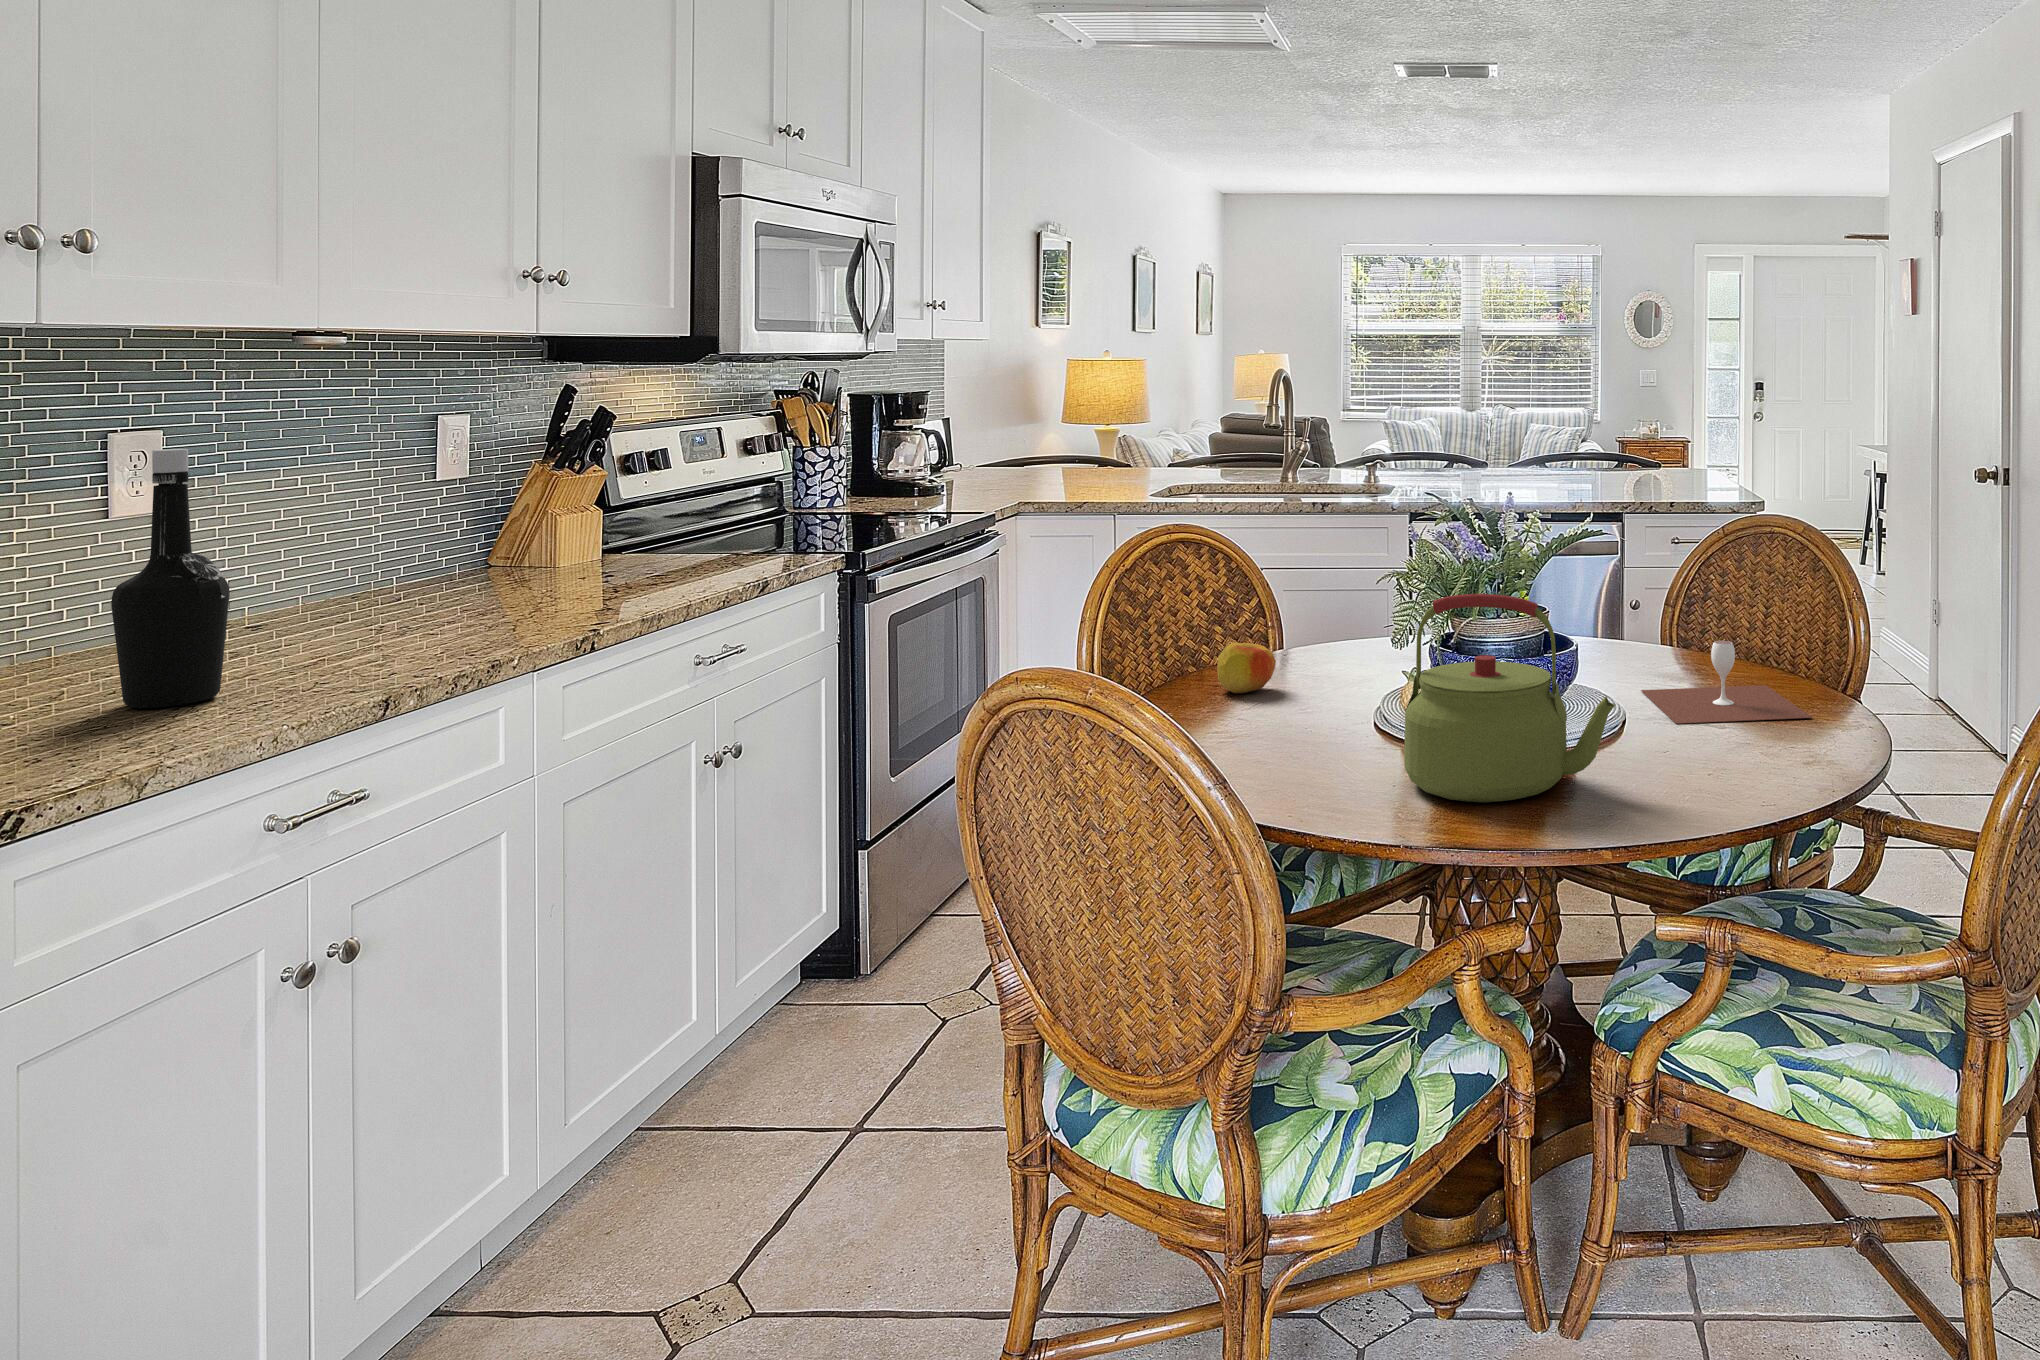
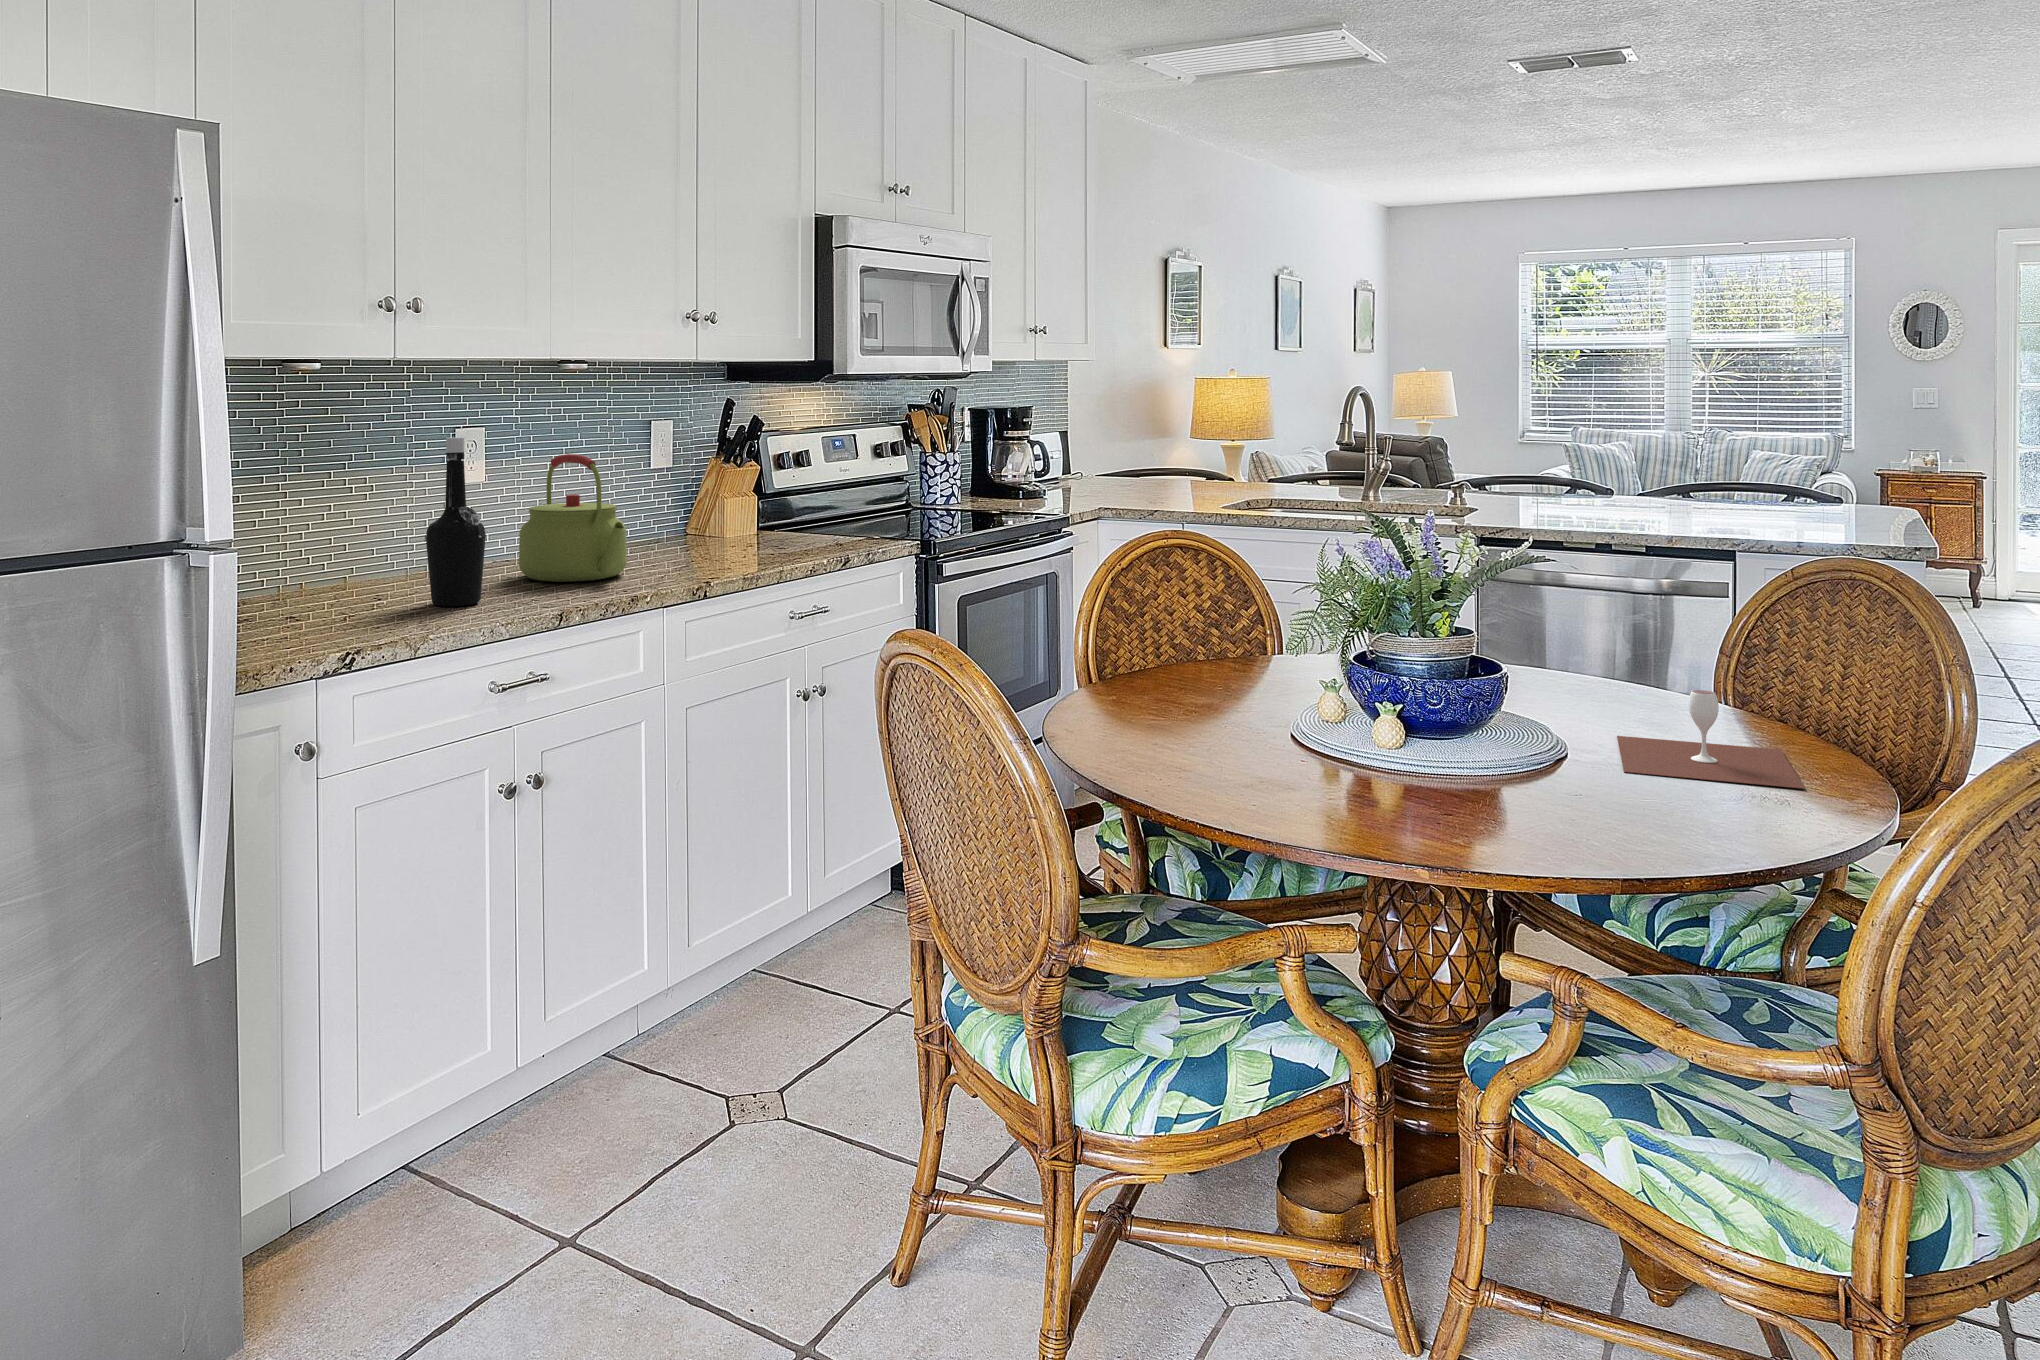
kettle: present [1404,594,1615,802] -> present [519,454,627,582]
apple: present [1217,643,1276,693] -> none [1179,642,1234,689]

